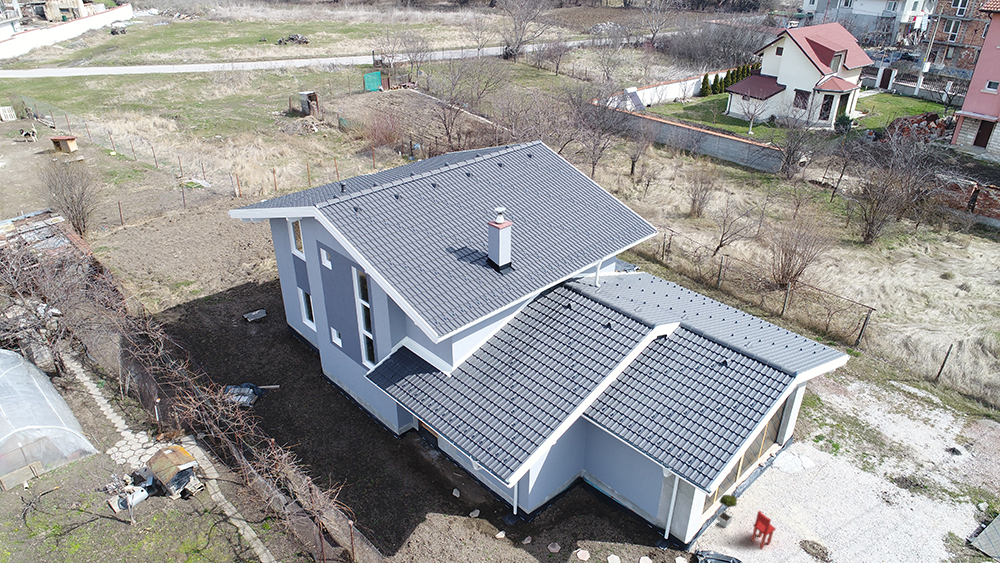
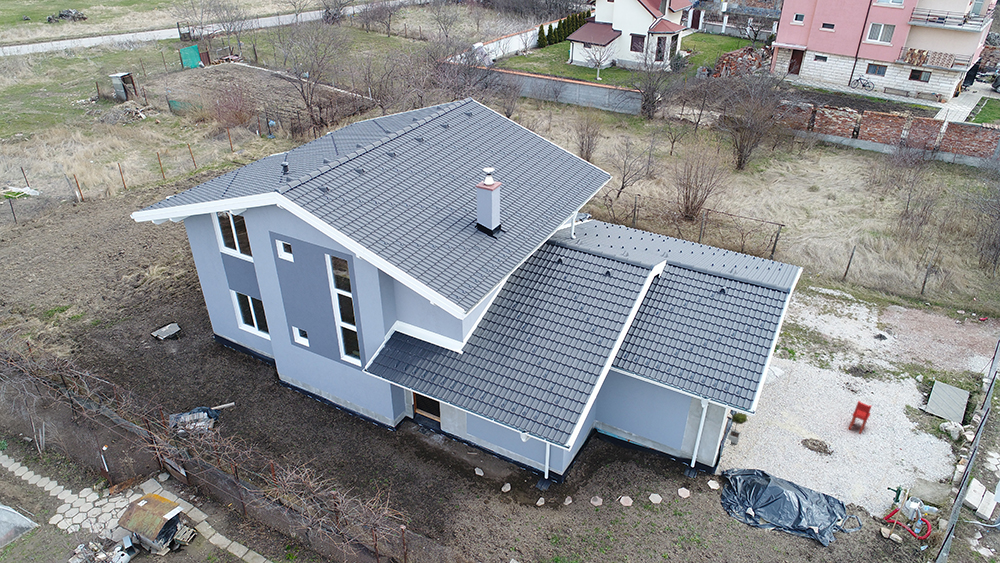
chair: present [751,511,775,549] -> present [849,401,871,434]

